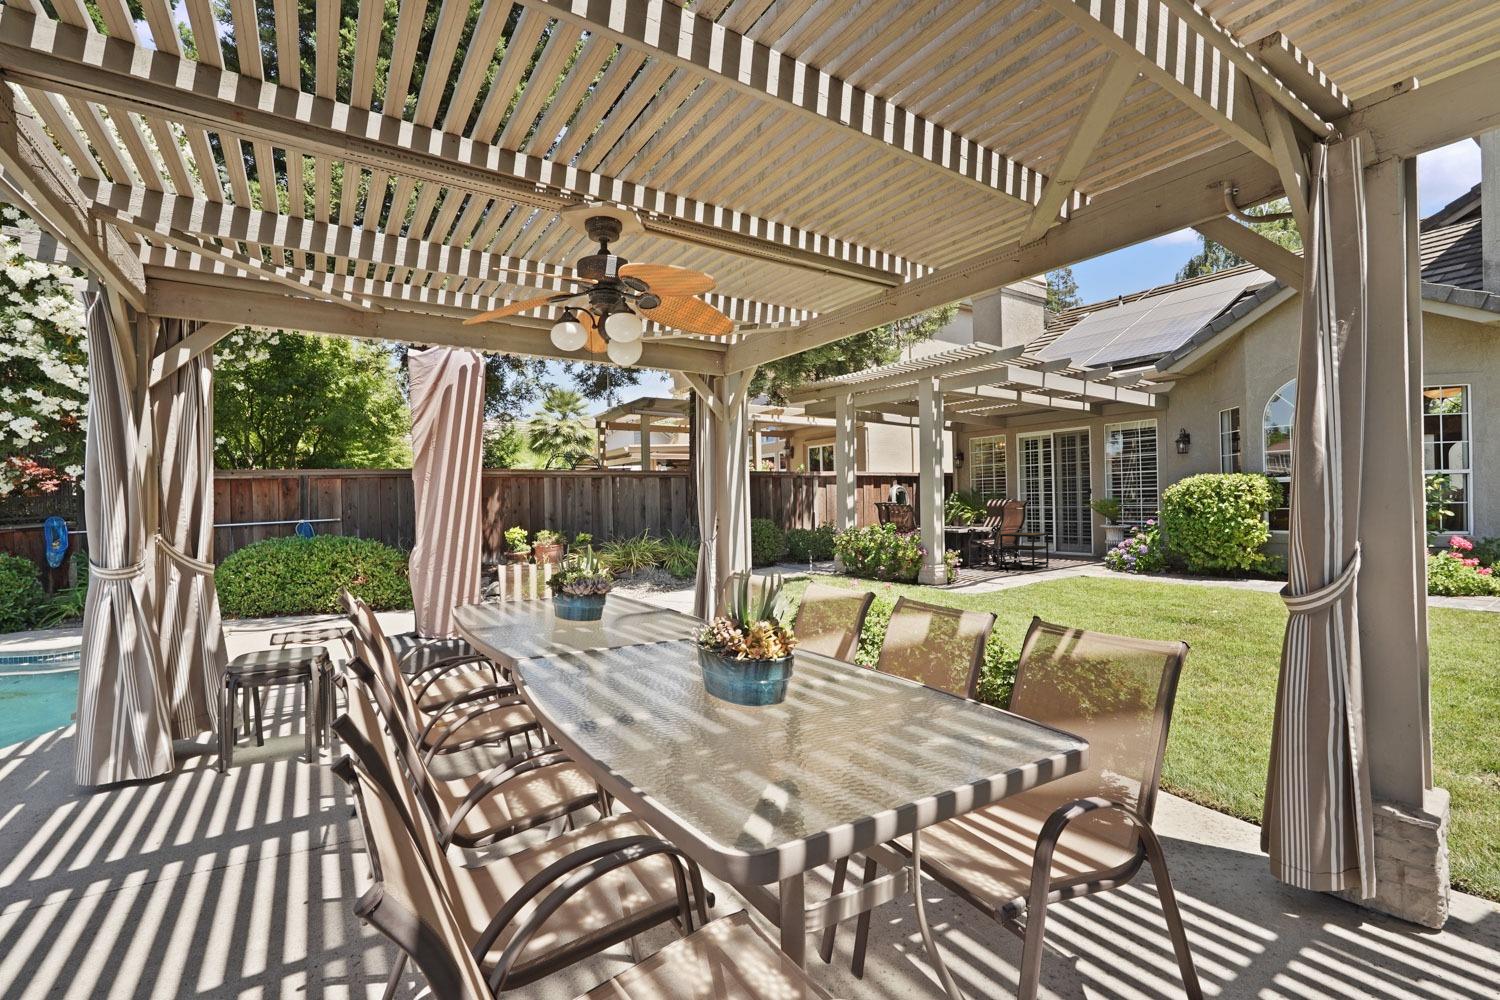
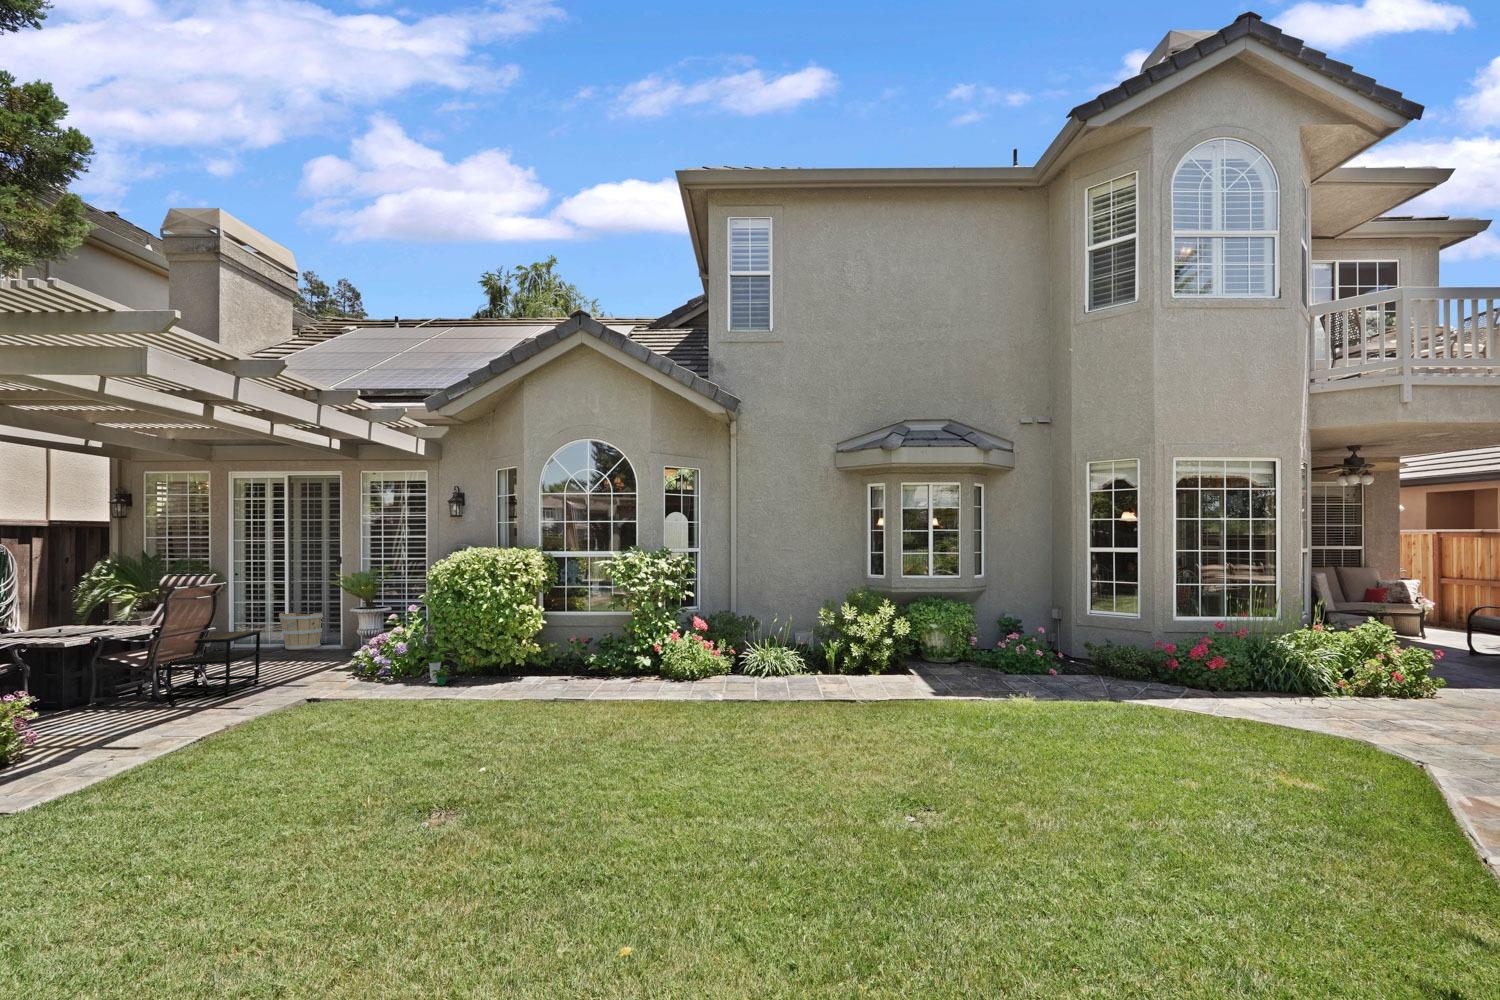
wooden bucket: none [1051,528,1084,555] -> present [279,612,323,650]
potted plant: none [1157,550,1187,577] -> present [417,648,451,685]

